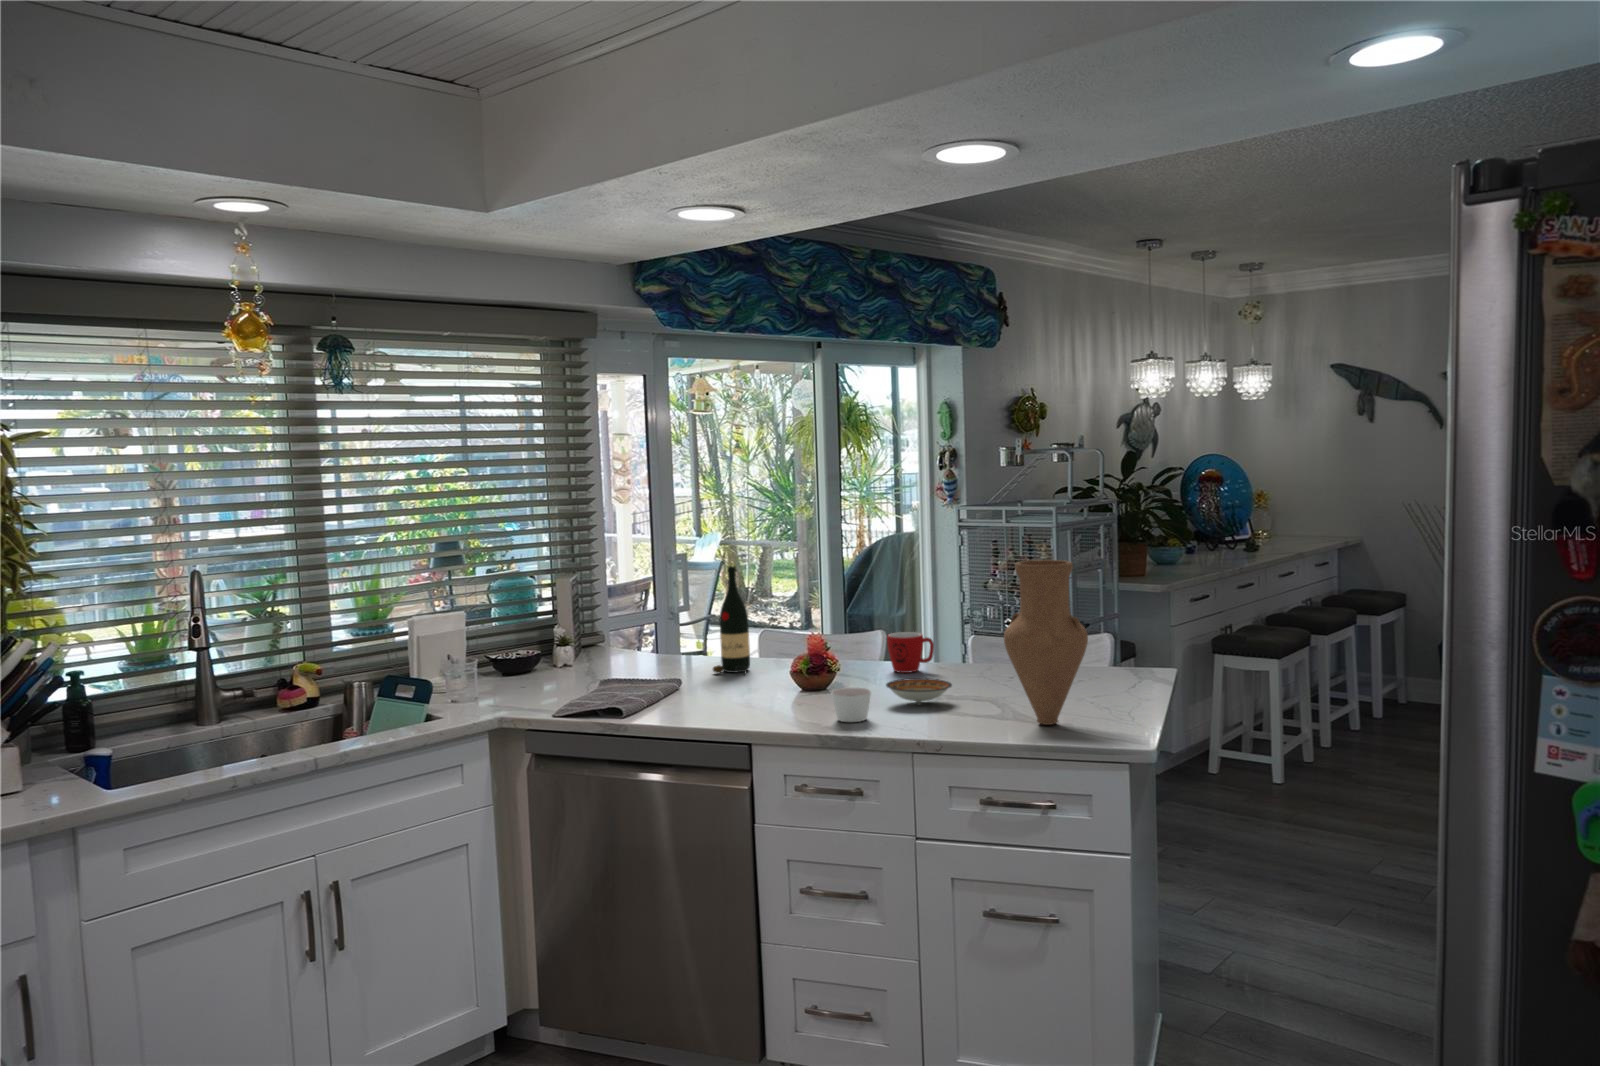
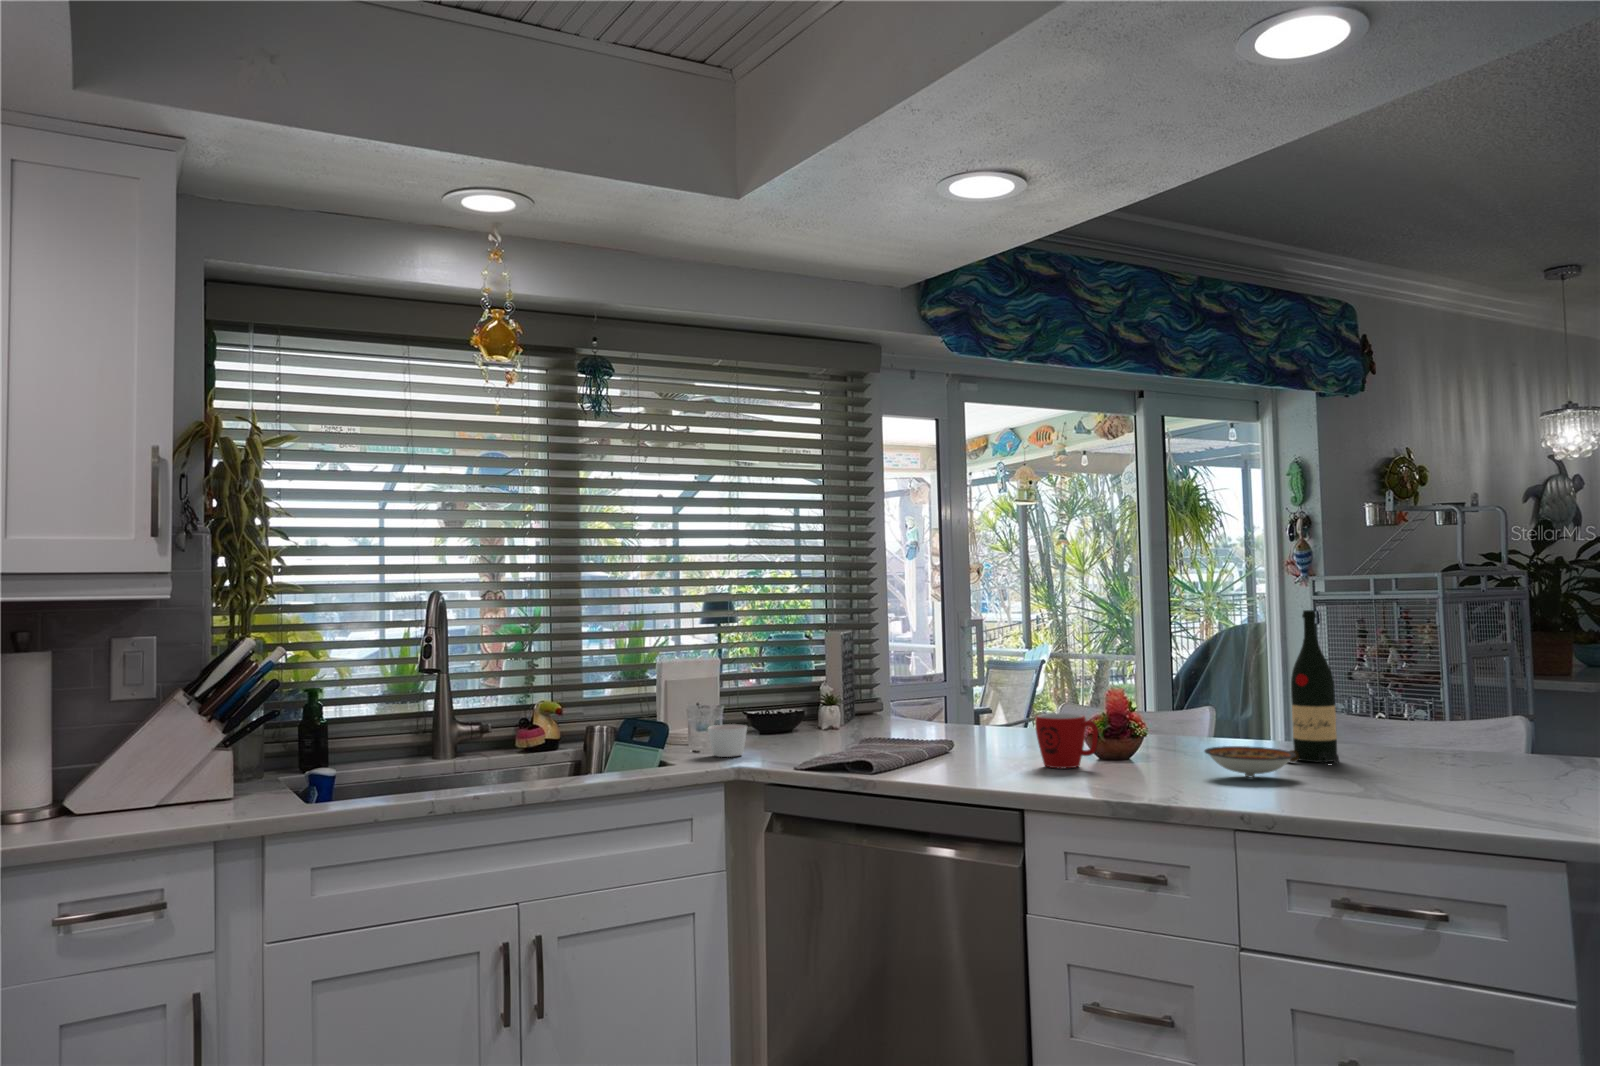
vase: present [1004,560,1088,725] -> none [1368,581,1496,807]
wine bottle: present [713,566,750,673] -> present [1290,610,1339,764]
mug: present [887,632,934,673] -> present [1035,713,1099,768]
candle: present [831,688,871,722] -> present [708,724,747,757]

